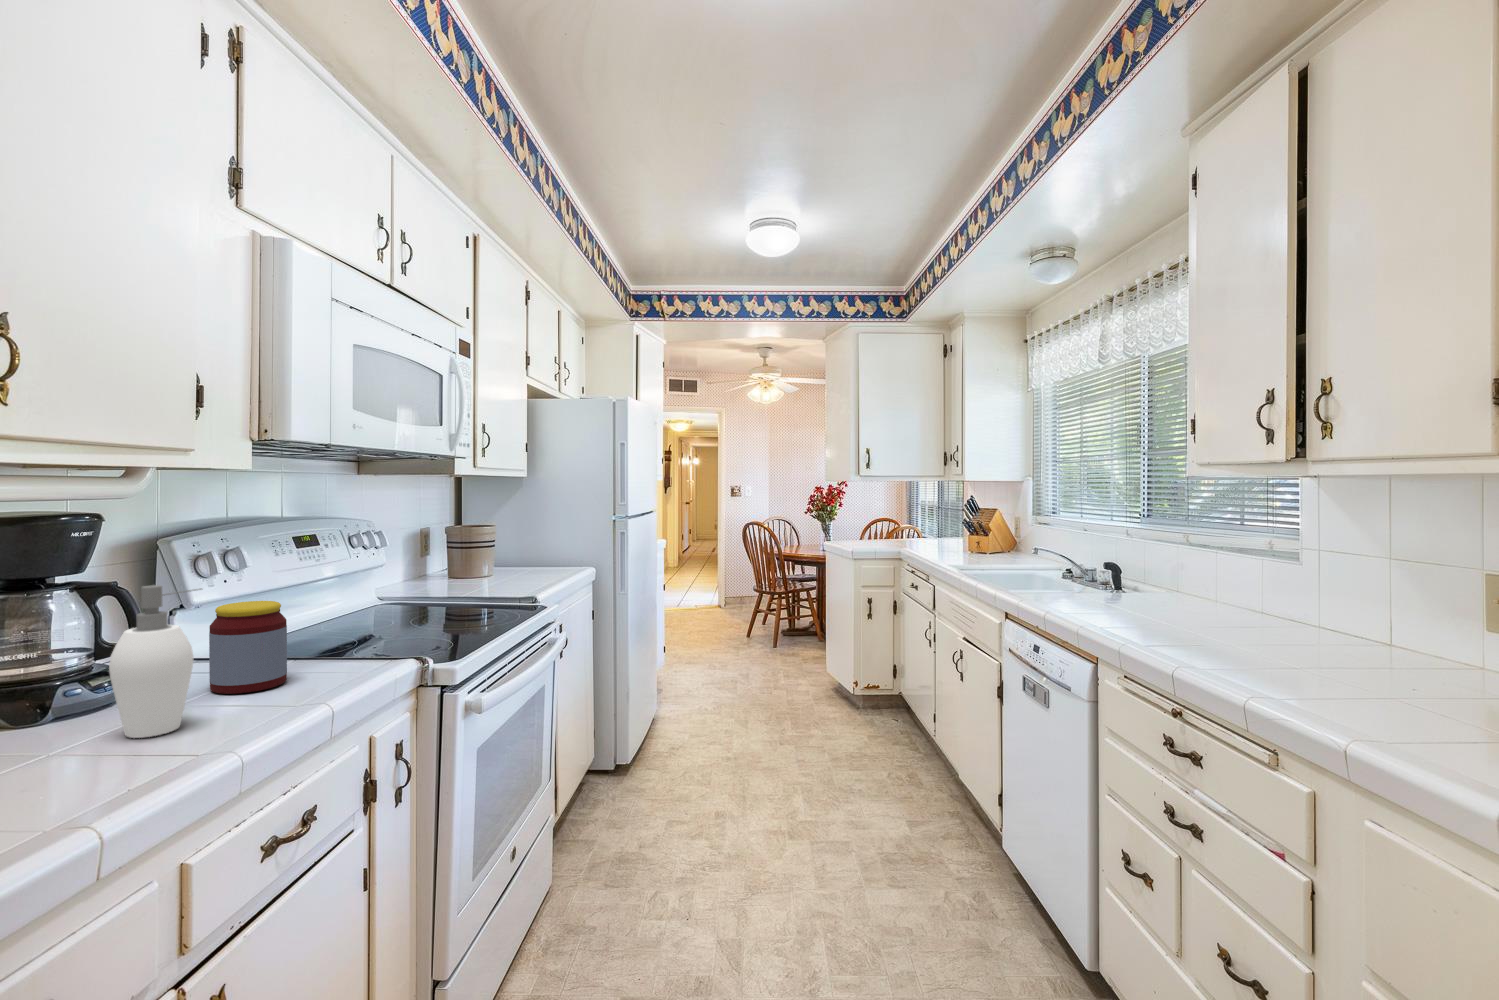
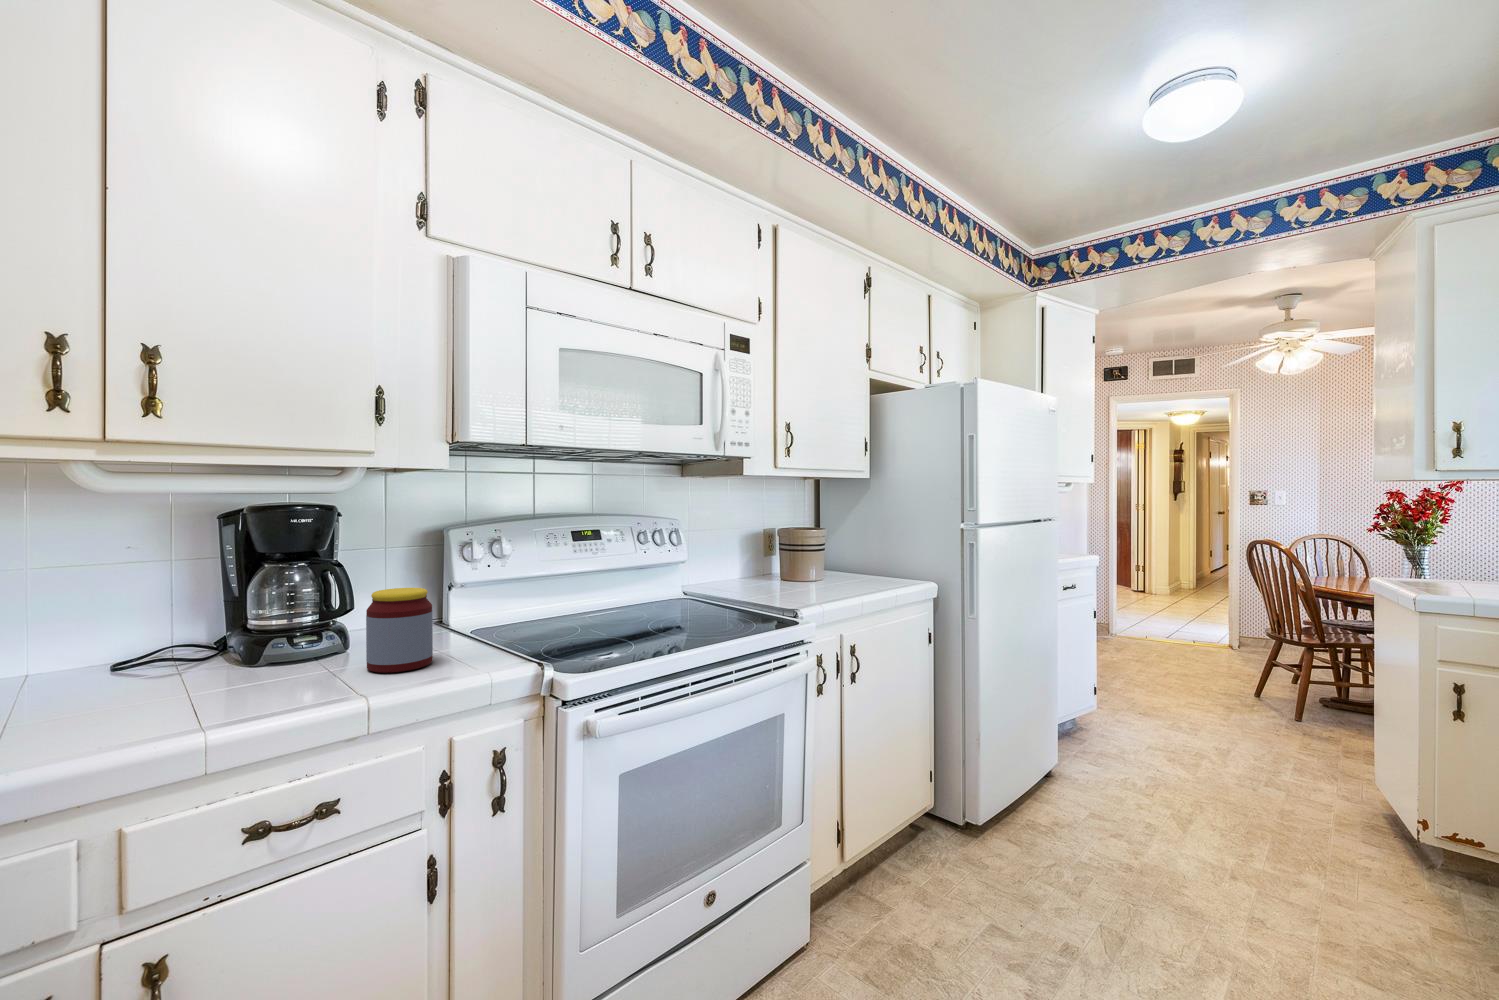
soap dispenser: present [109,585,202,738] -> none [219,566,311,700]

